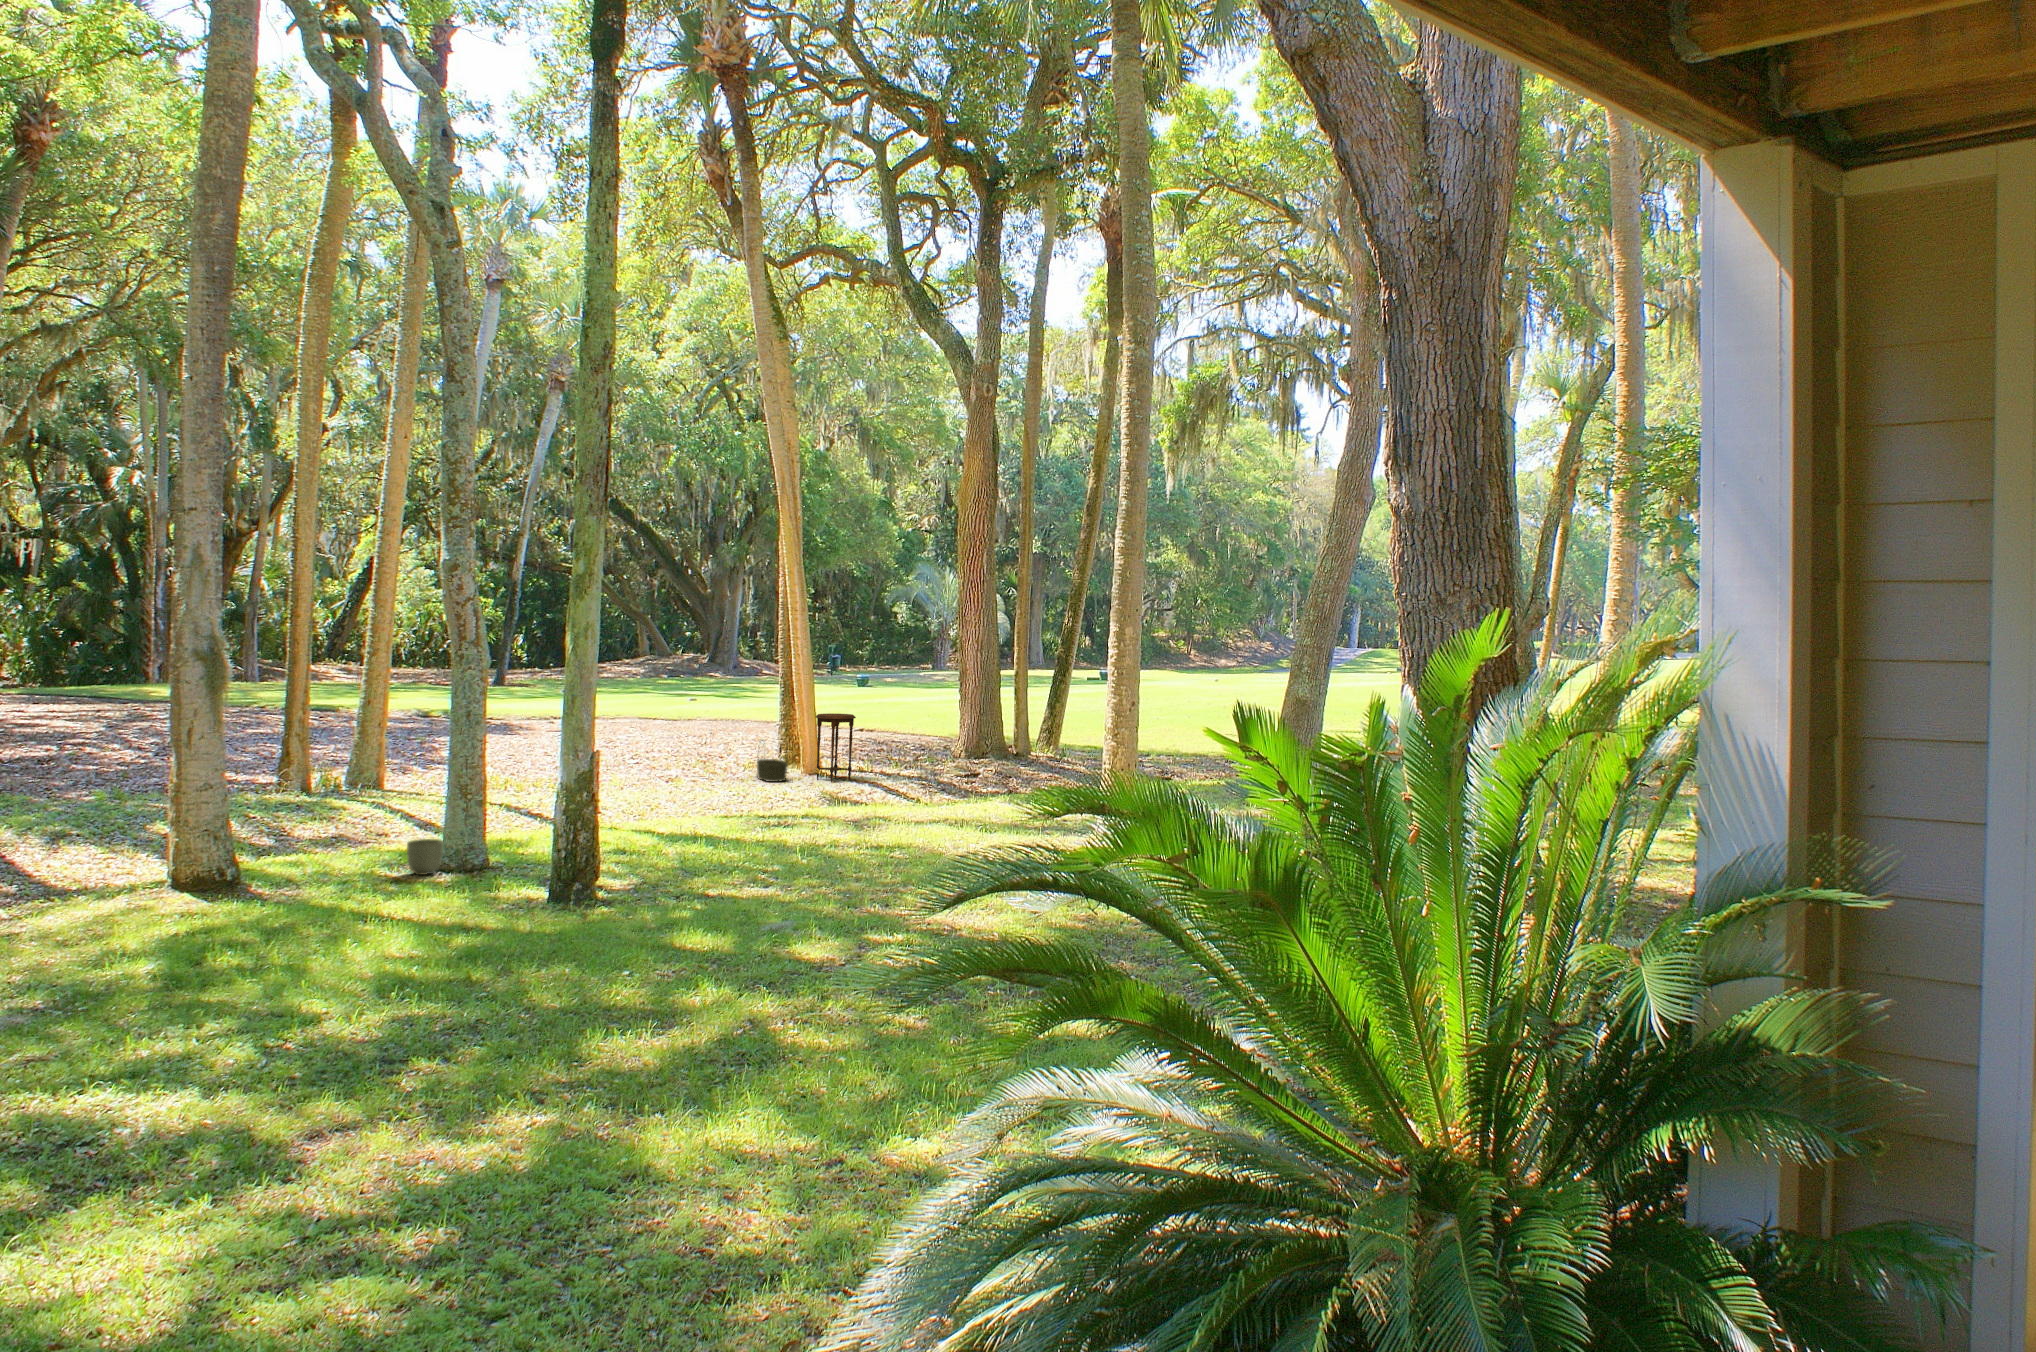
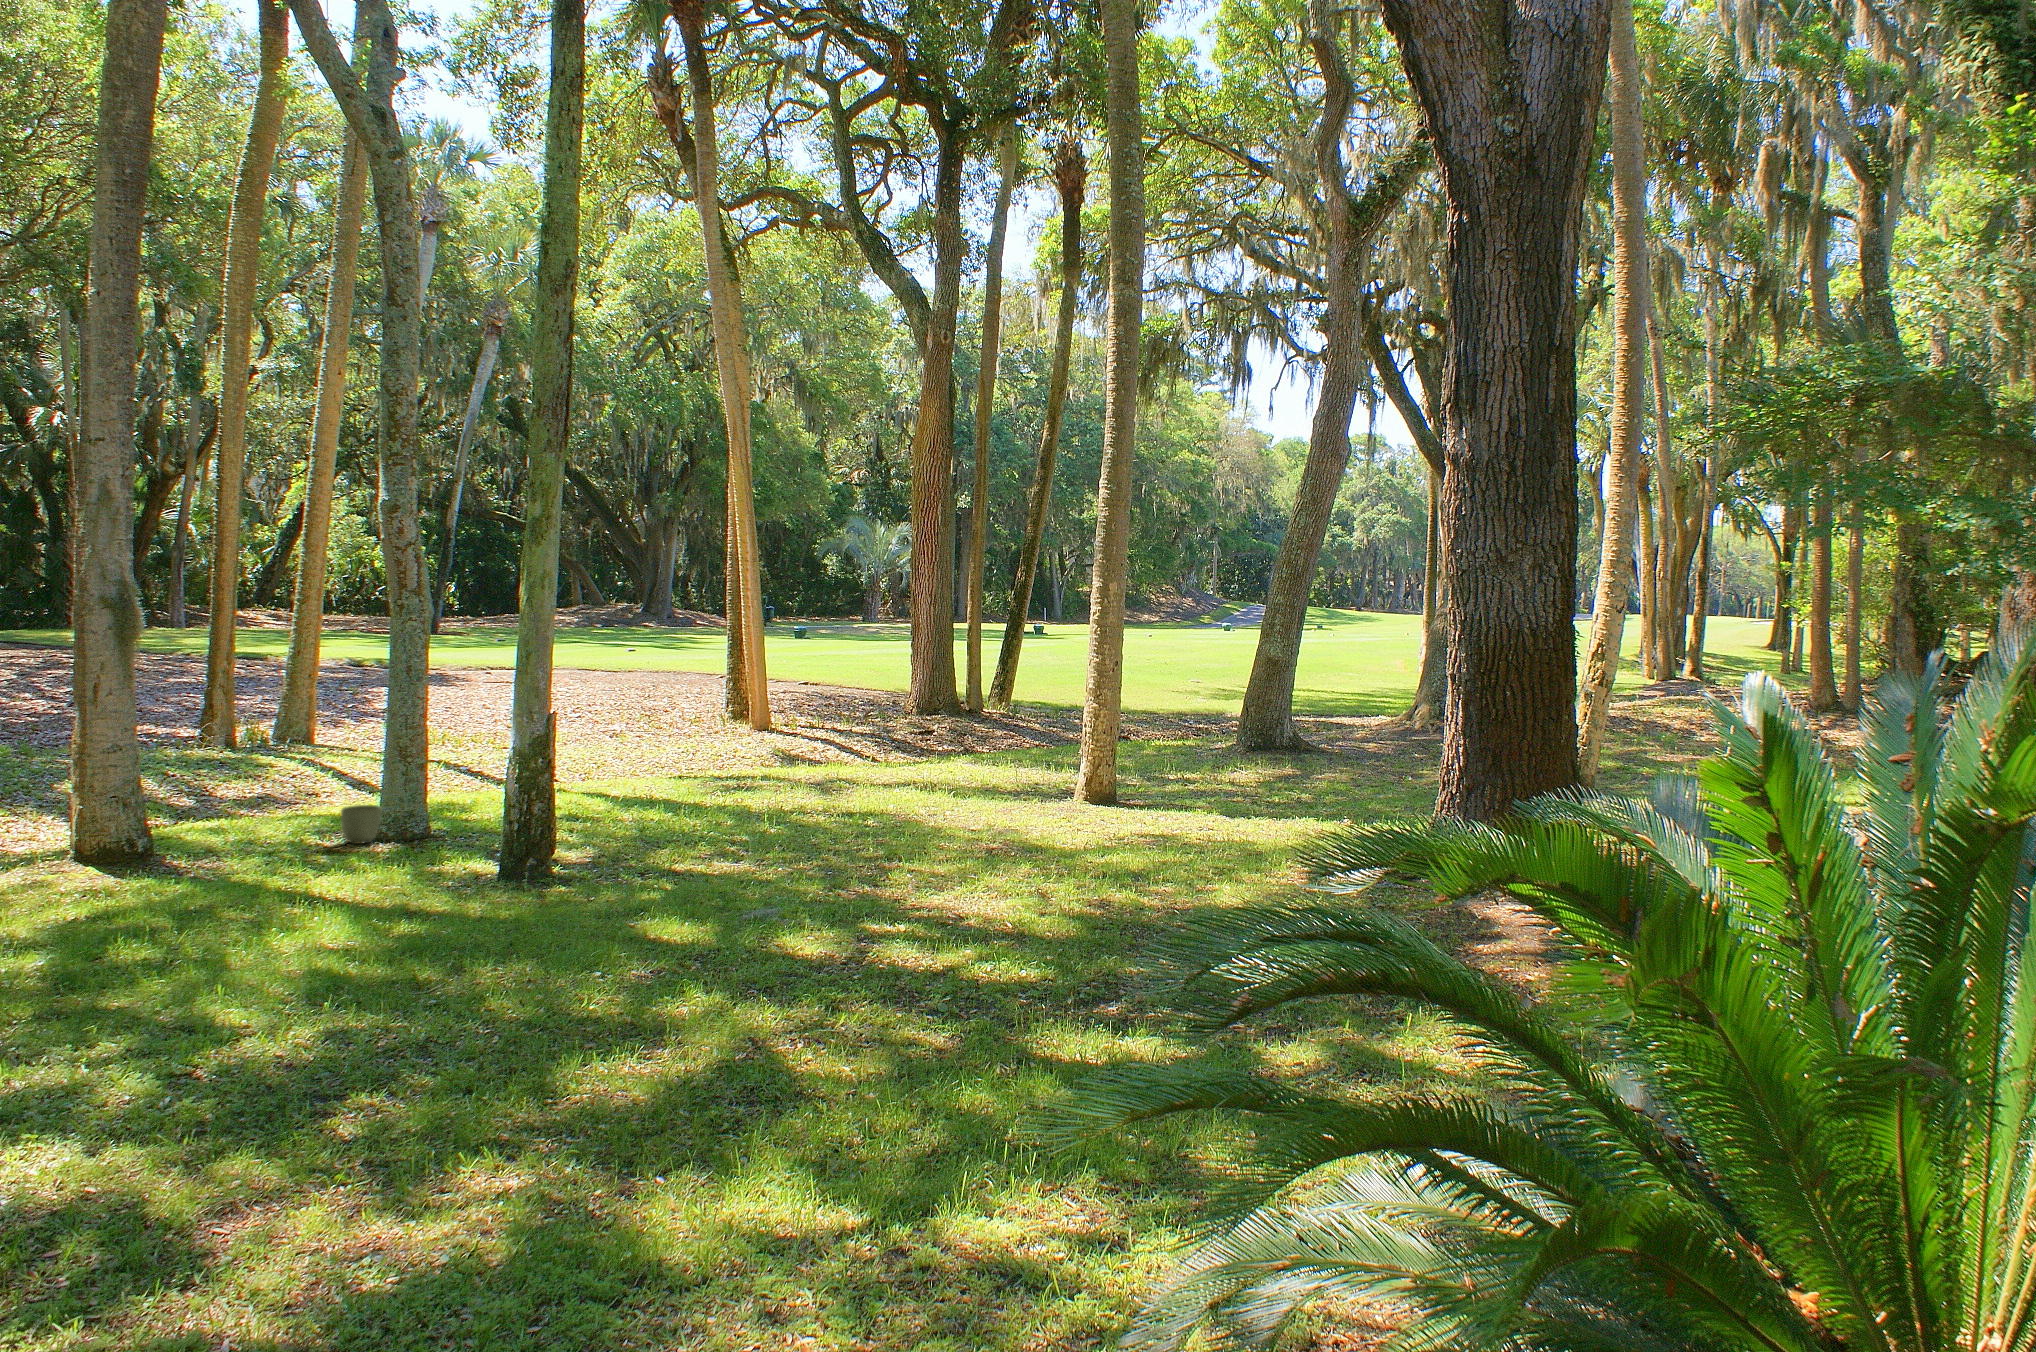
side table: present [816,713,856,782] -> none [769,665,810,735]
basket: present [757,740,788,782] -> none [709,690,741,734]

